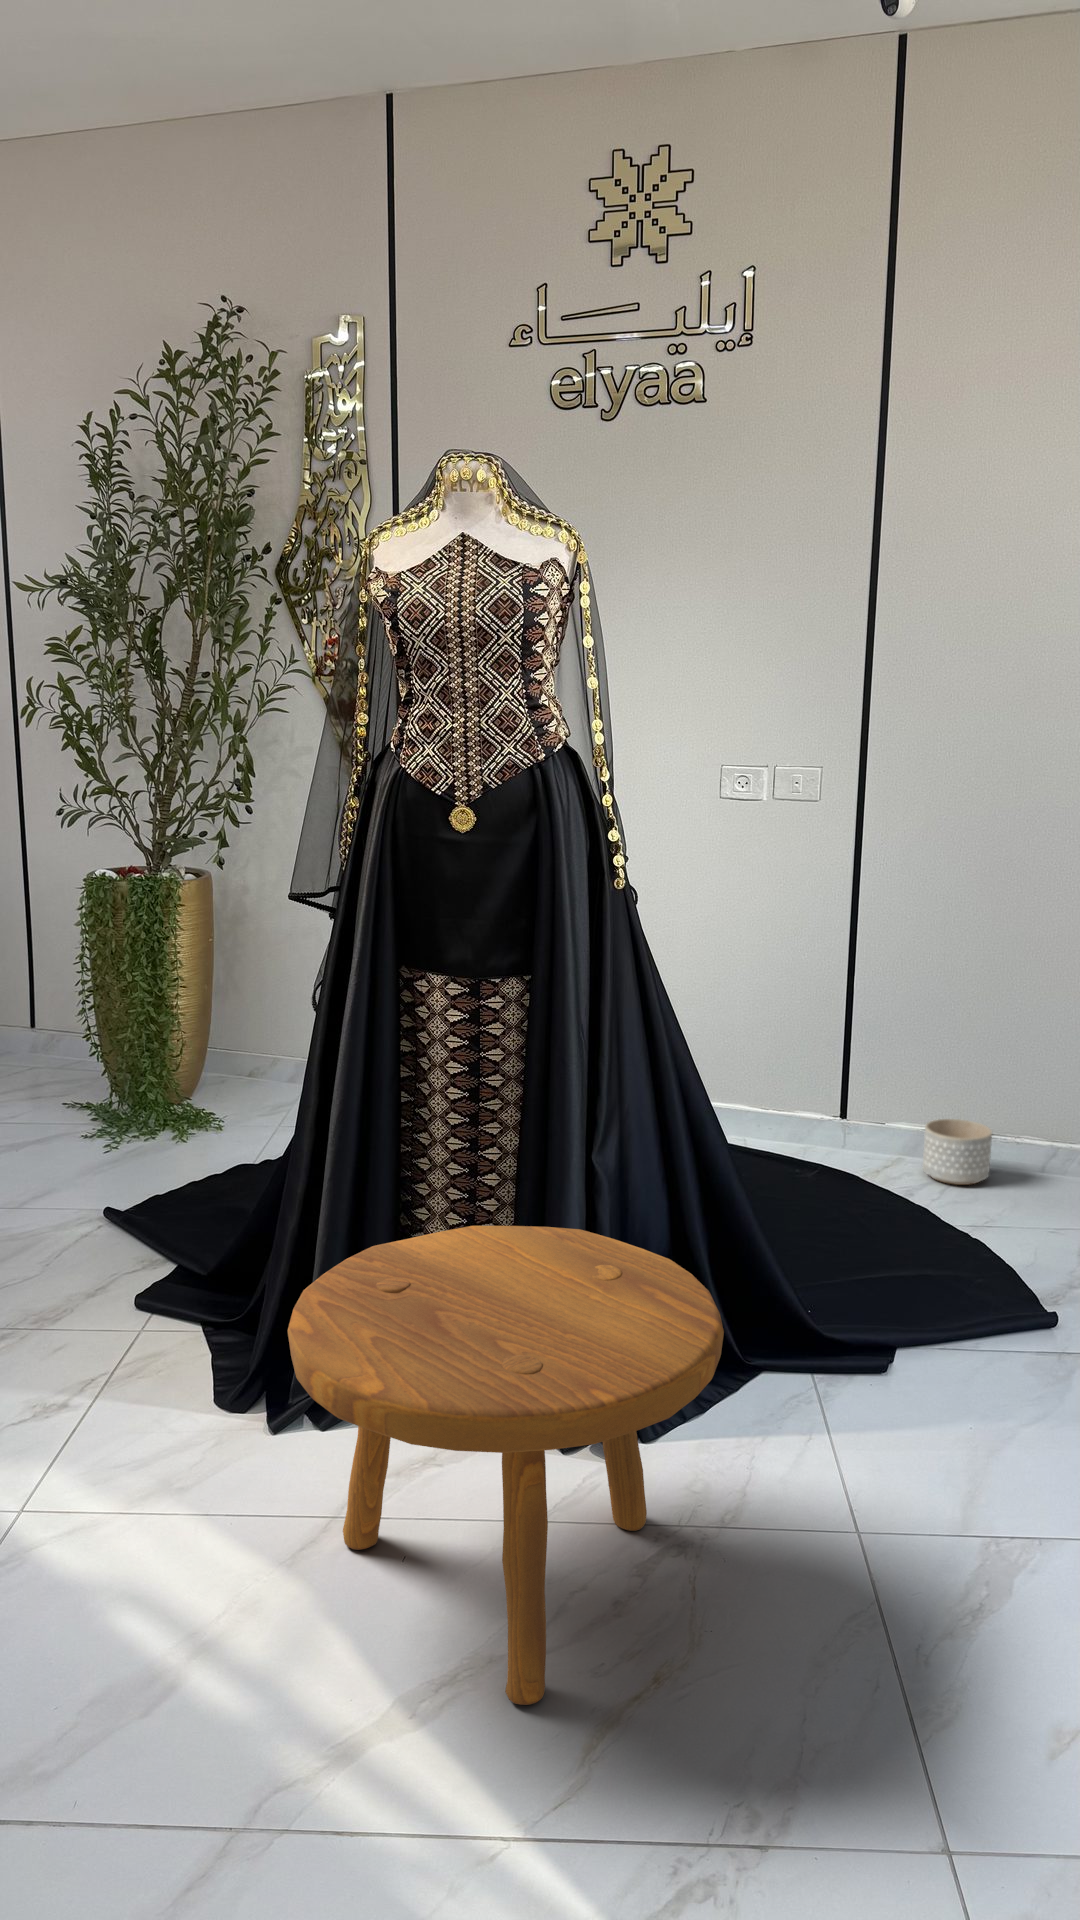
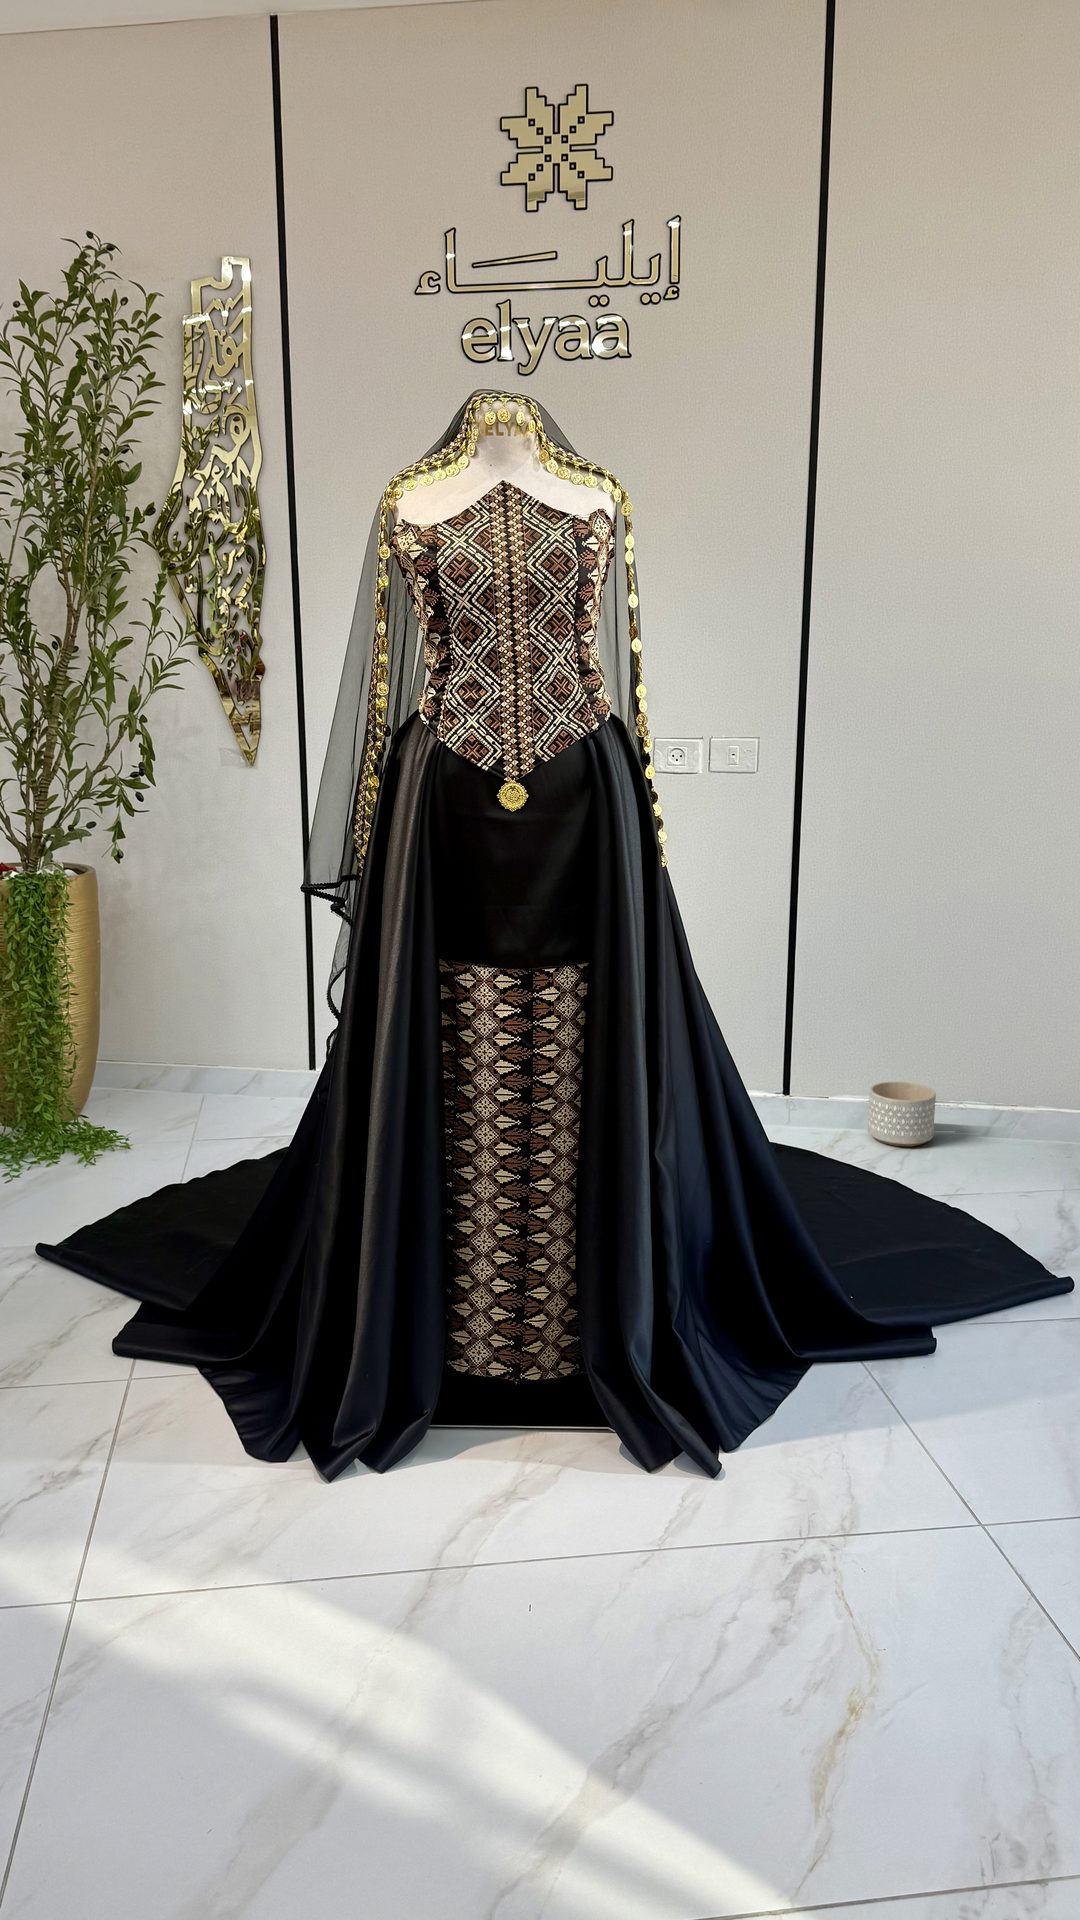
footstool: present [288,1226,724,1705] -> none [444,1236,924,1774]

